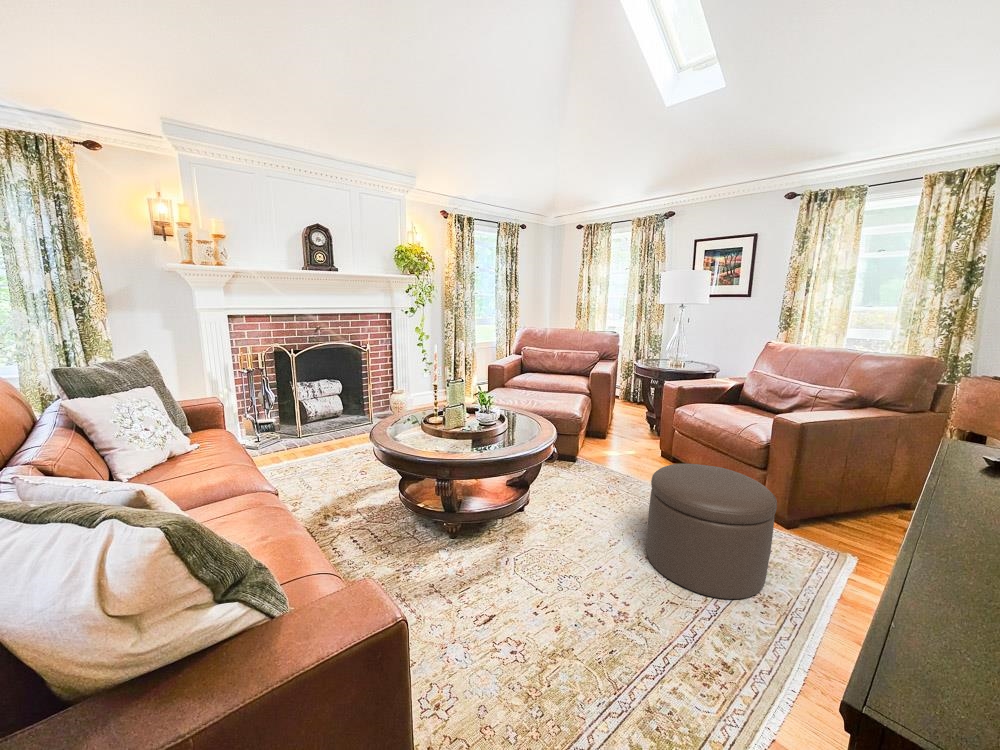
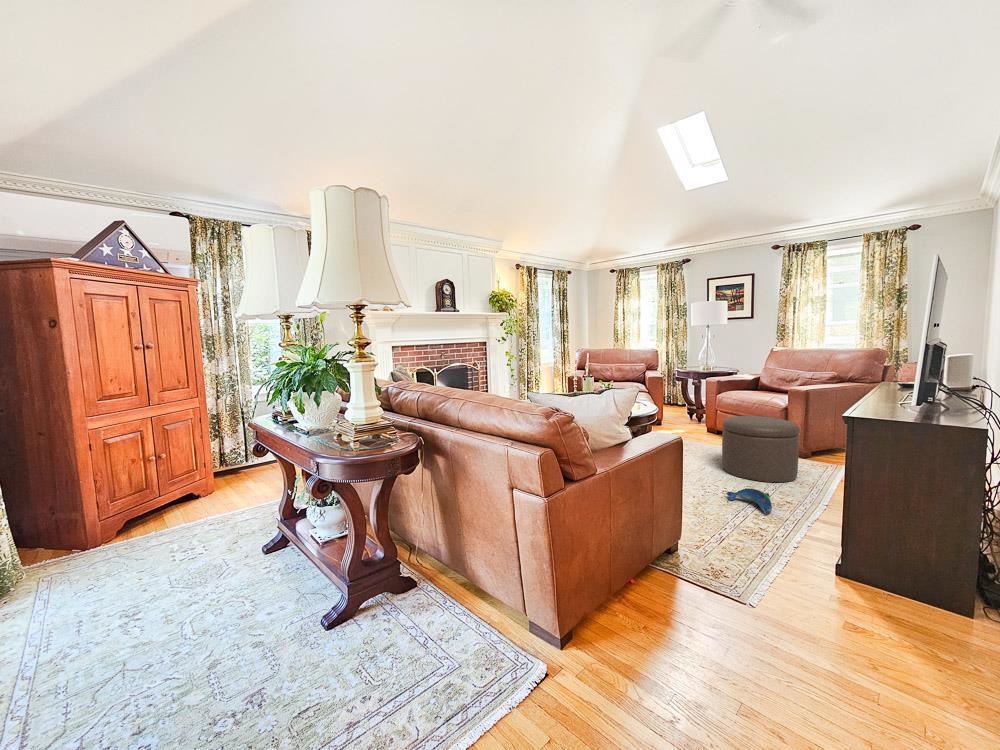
plush toy: none [616,633,689,720] -> present [727,488,772,514]

